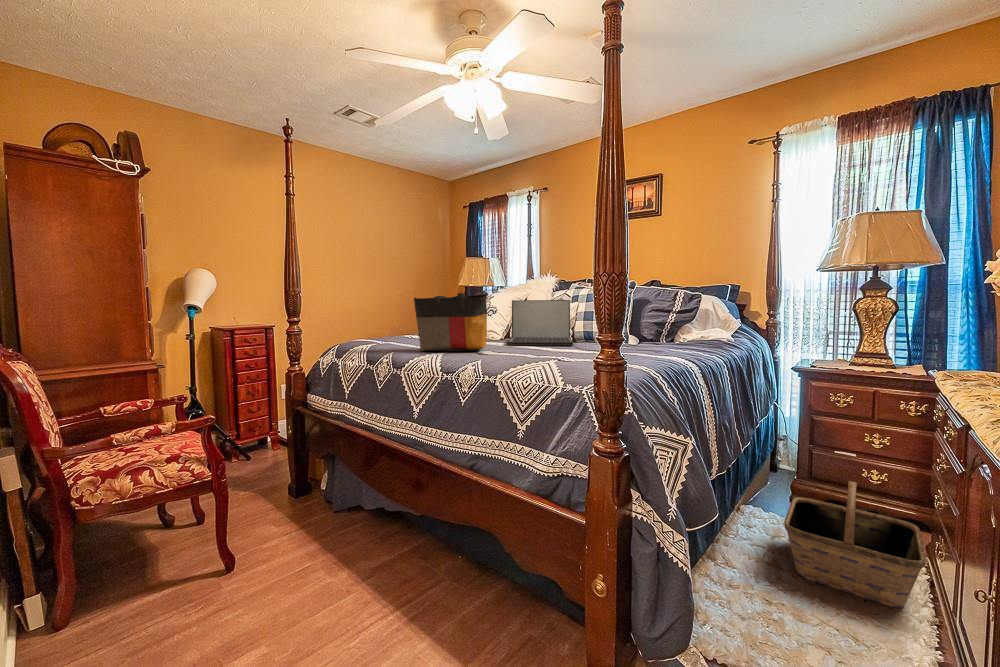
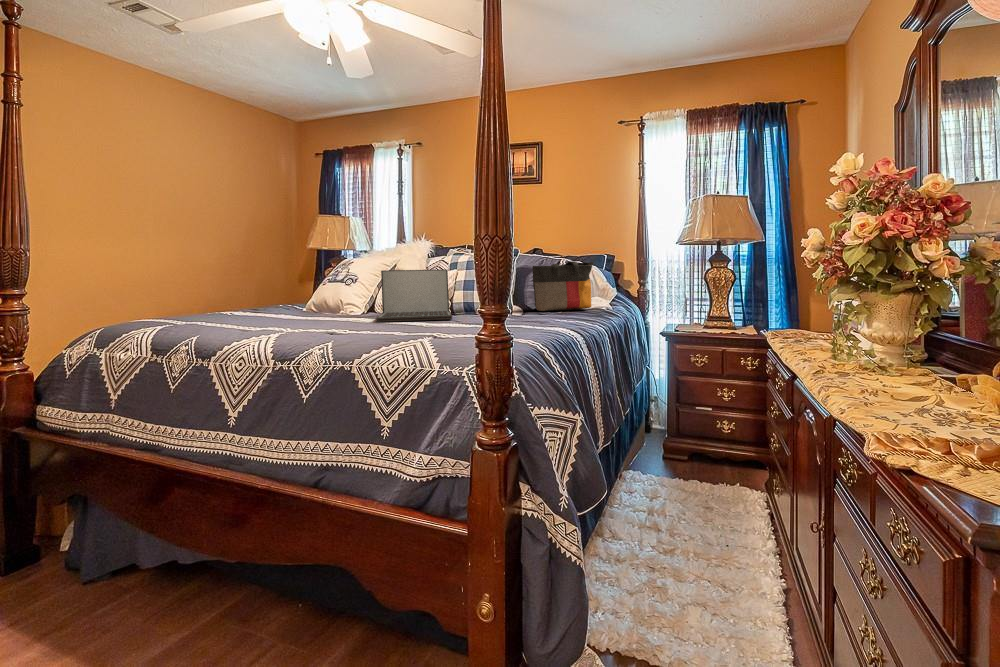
tote bag: present [414,293,488,351] -> present [532,261,594,311]
basket: present [784,481,927,608] -> none [664,439,785,554]

